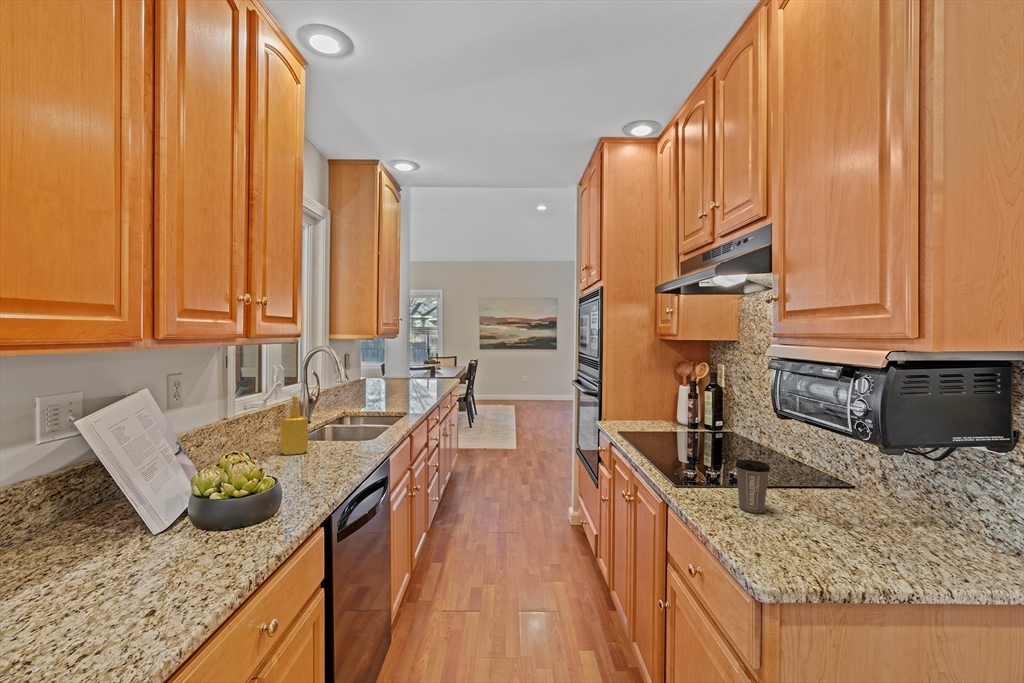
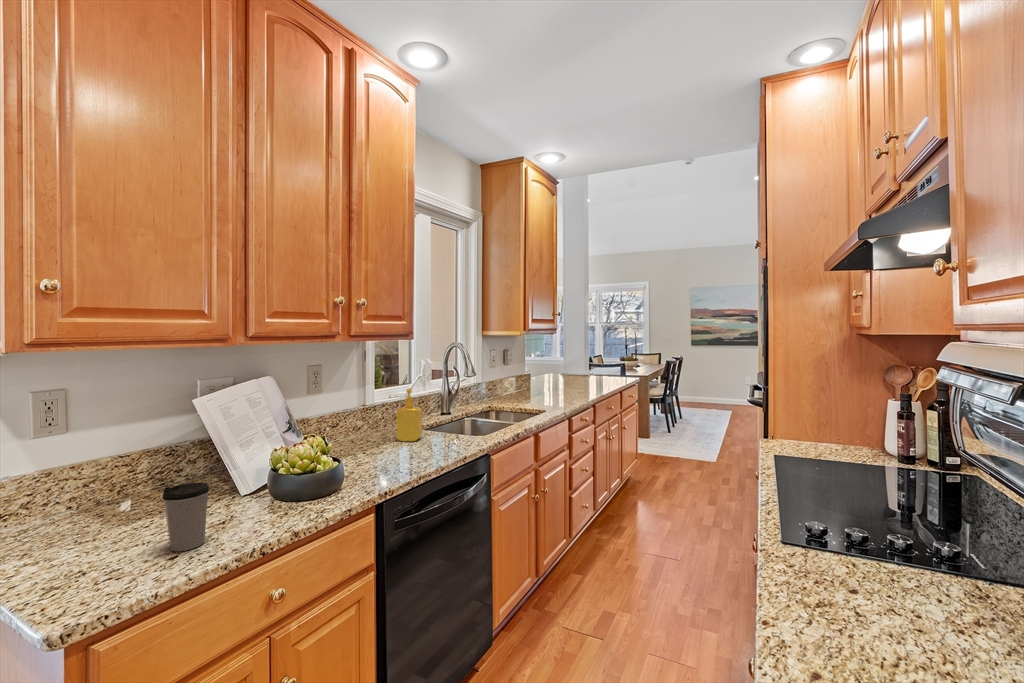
coffee cup: present [735,460,770,513] -> present [162,483,209,551]

